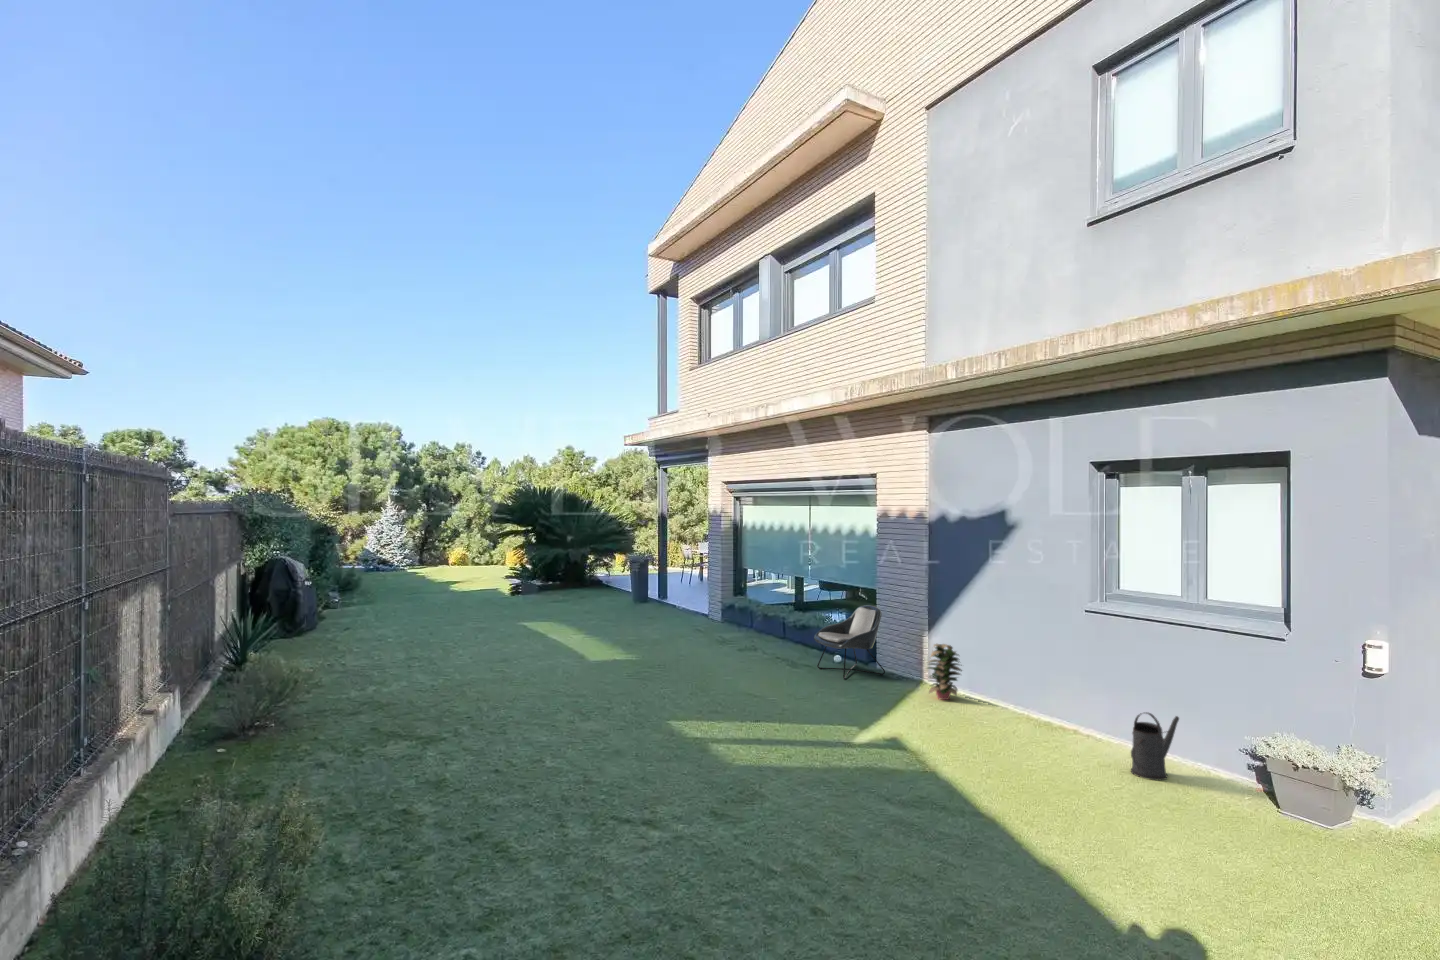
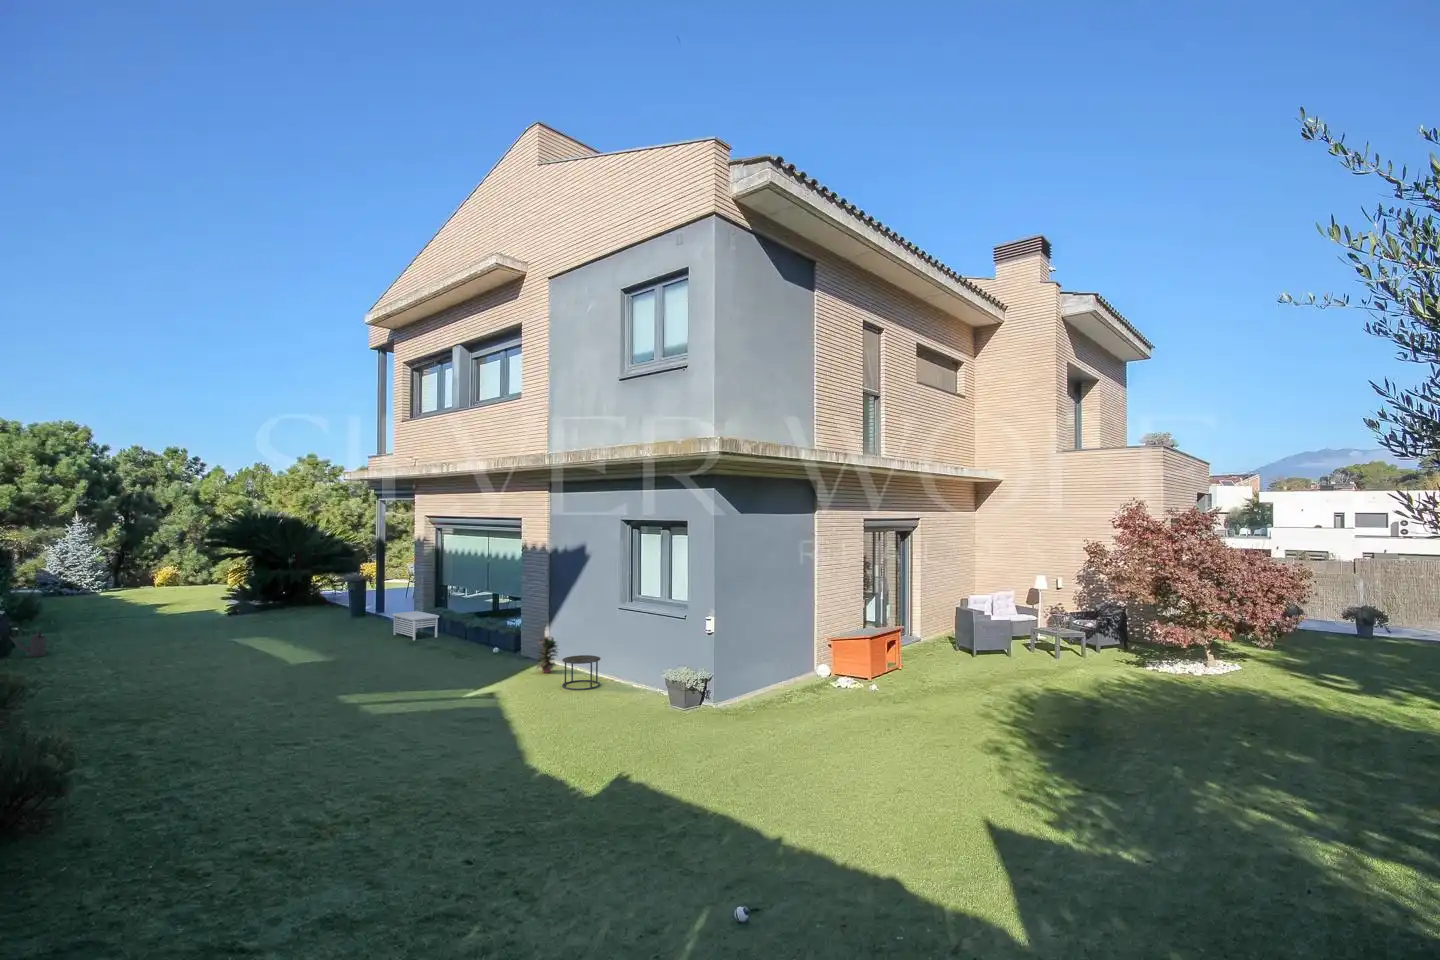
storage bench: none [688,598,745,635] -> present [392,611,439,640]
lounge chair: present [814,605,885,680] -> none [473,613,521,665]
side table: none [998,680,1067,741] -> present [562,655,601,690]
watering can: present [1131,712,1179,780] -> present [10,630,46,657]

